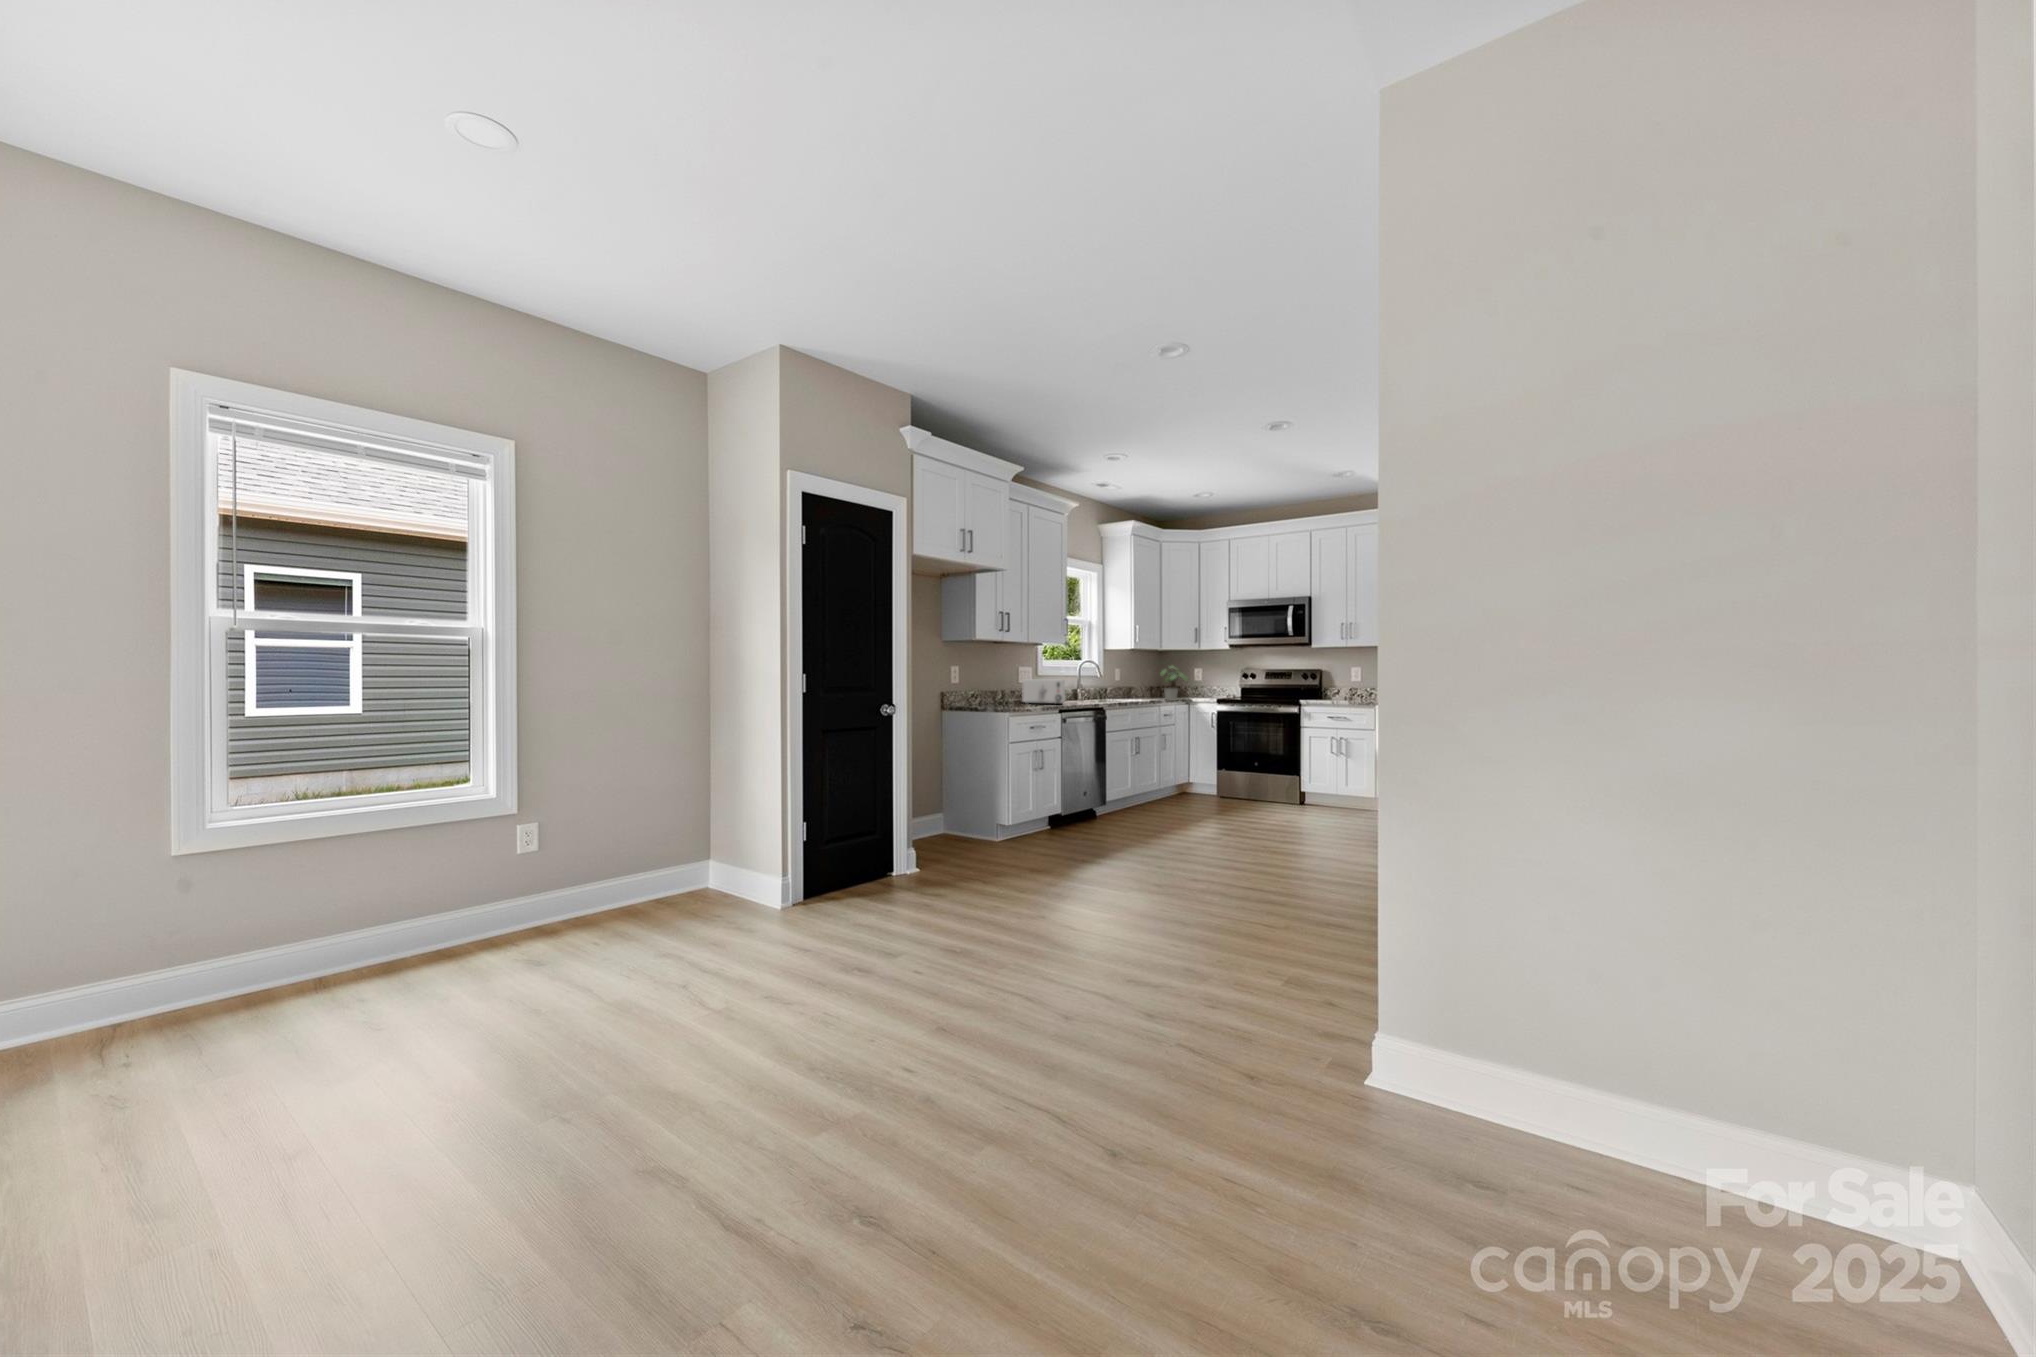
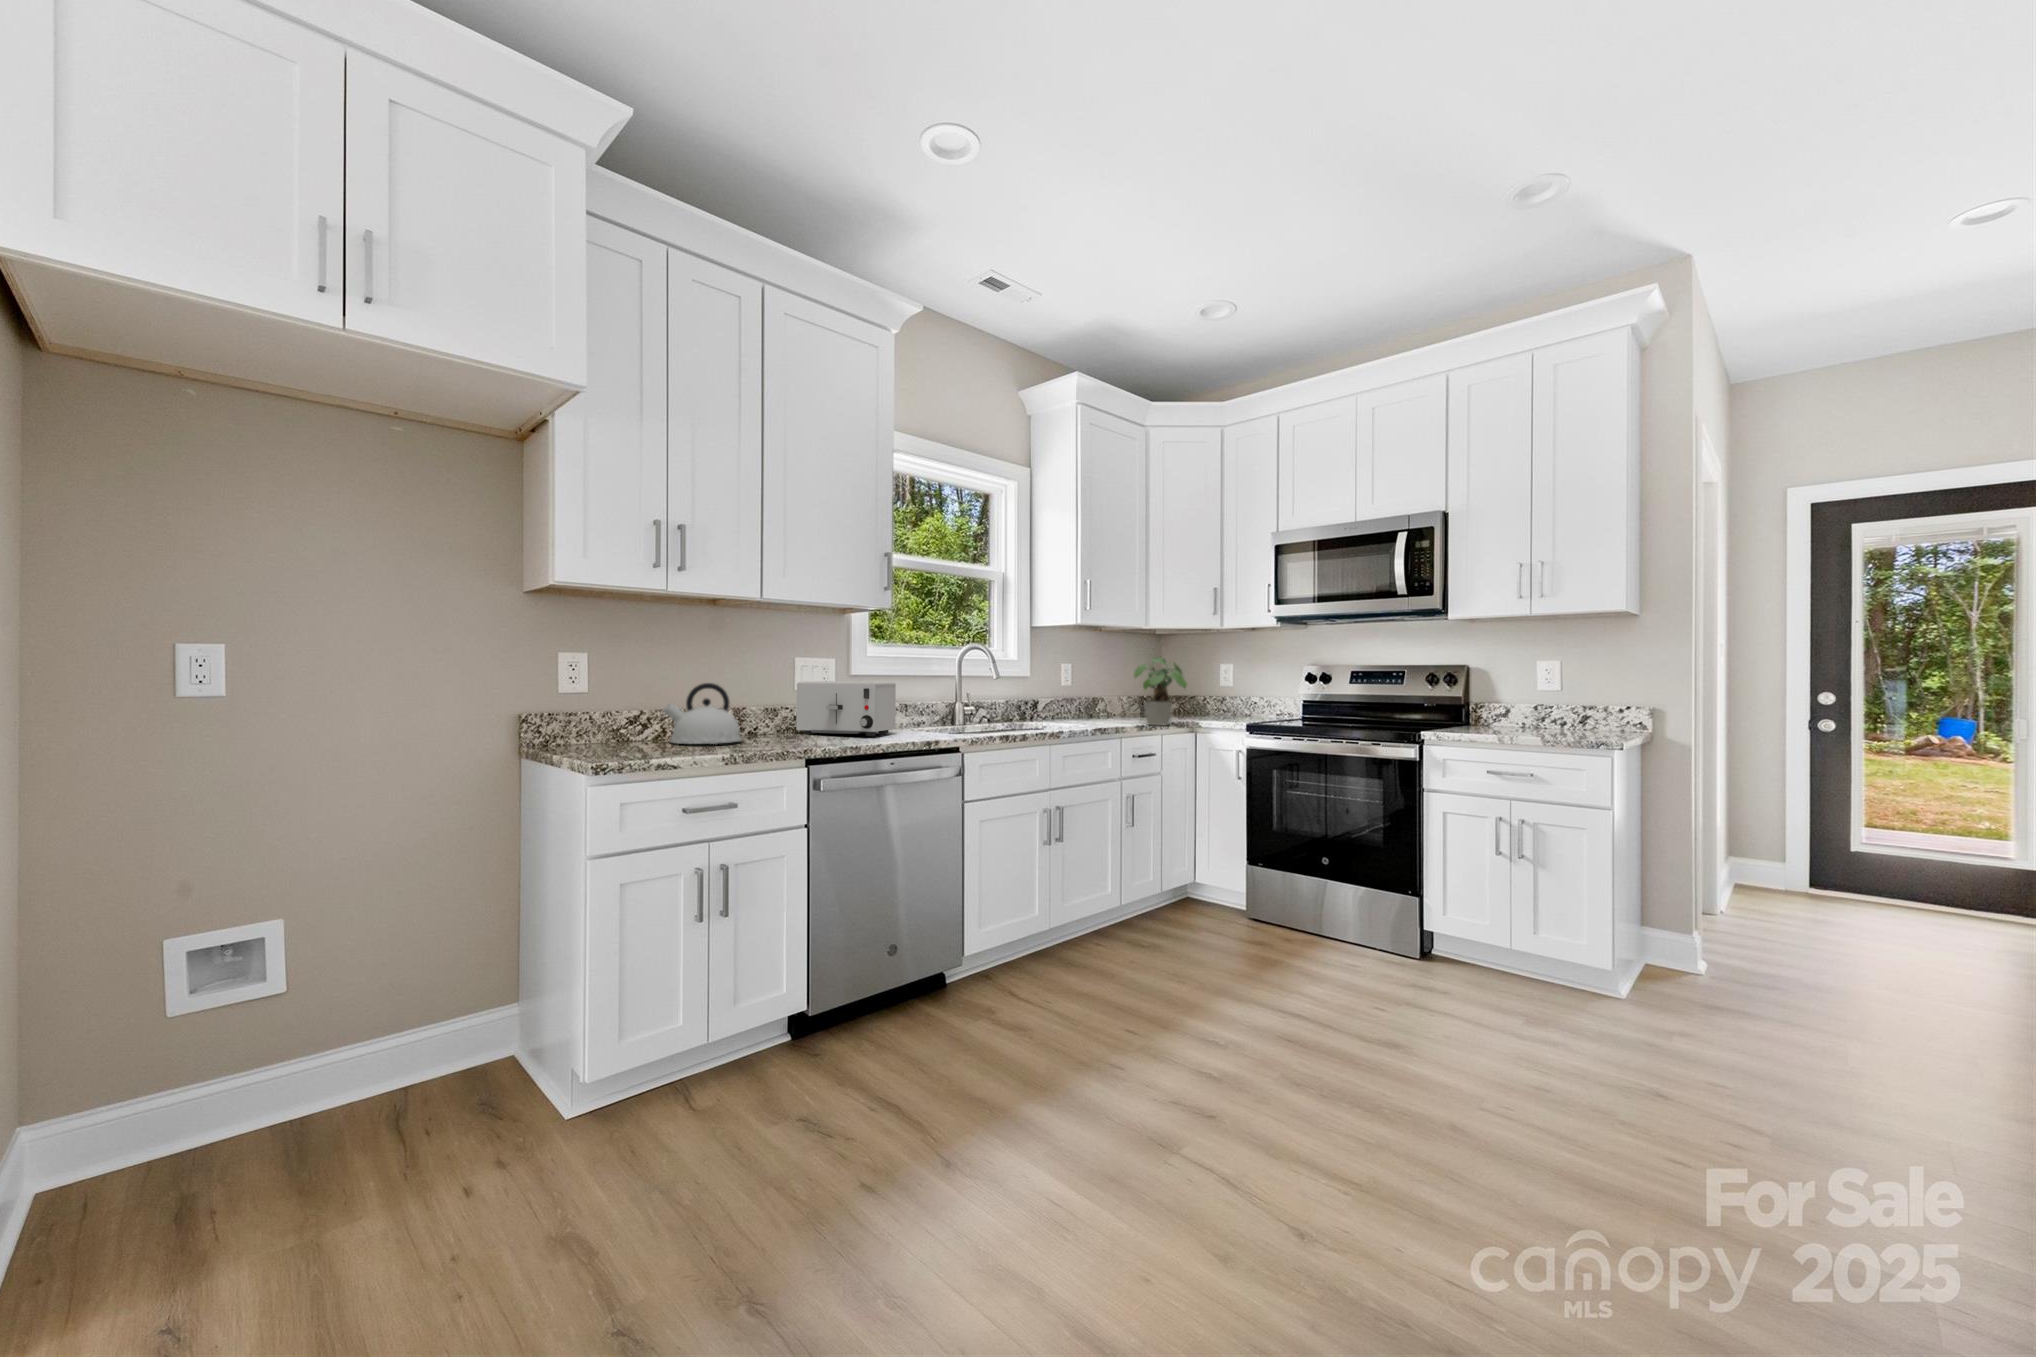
kettle: none [985,680,1016,707] -> present [664,683,741,744]

